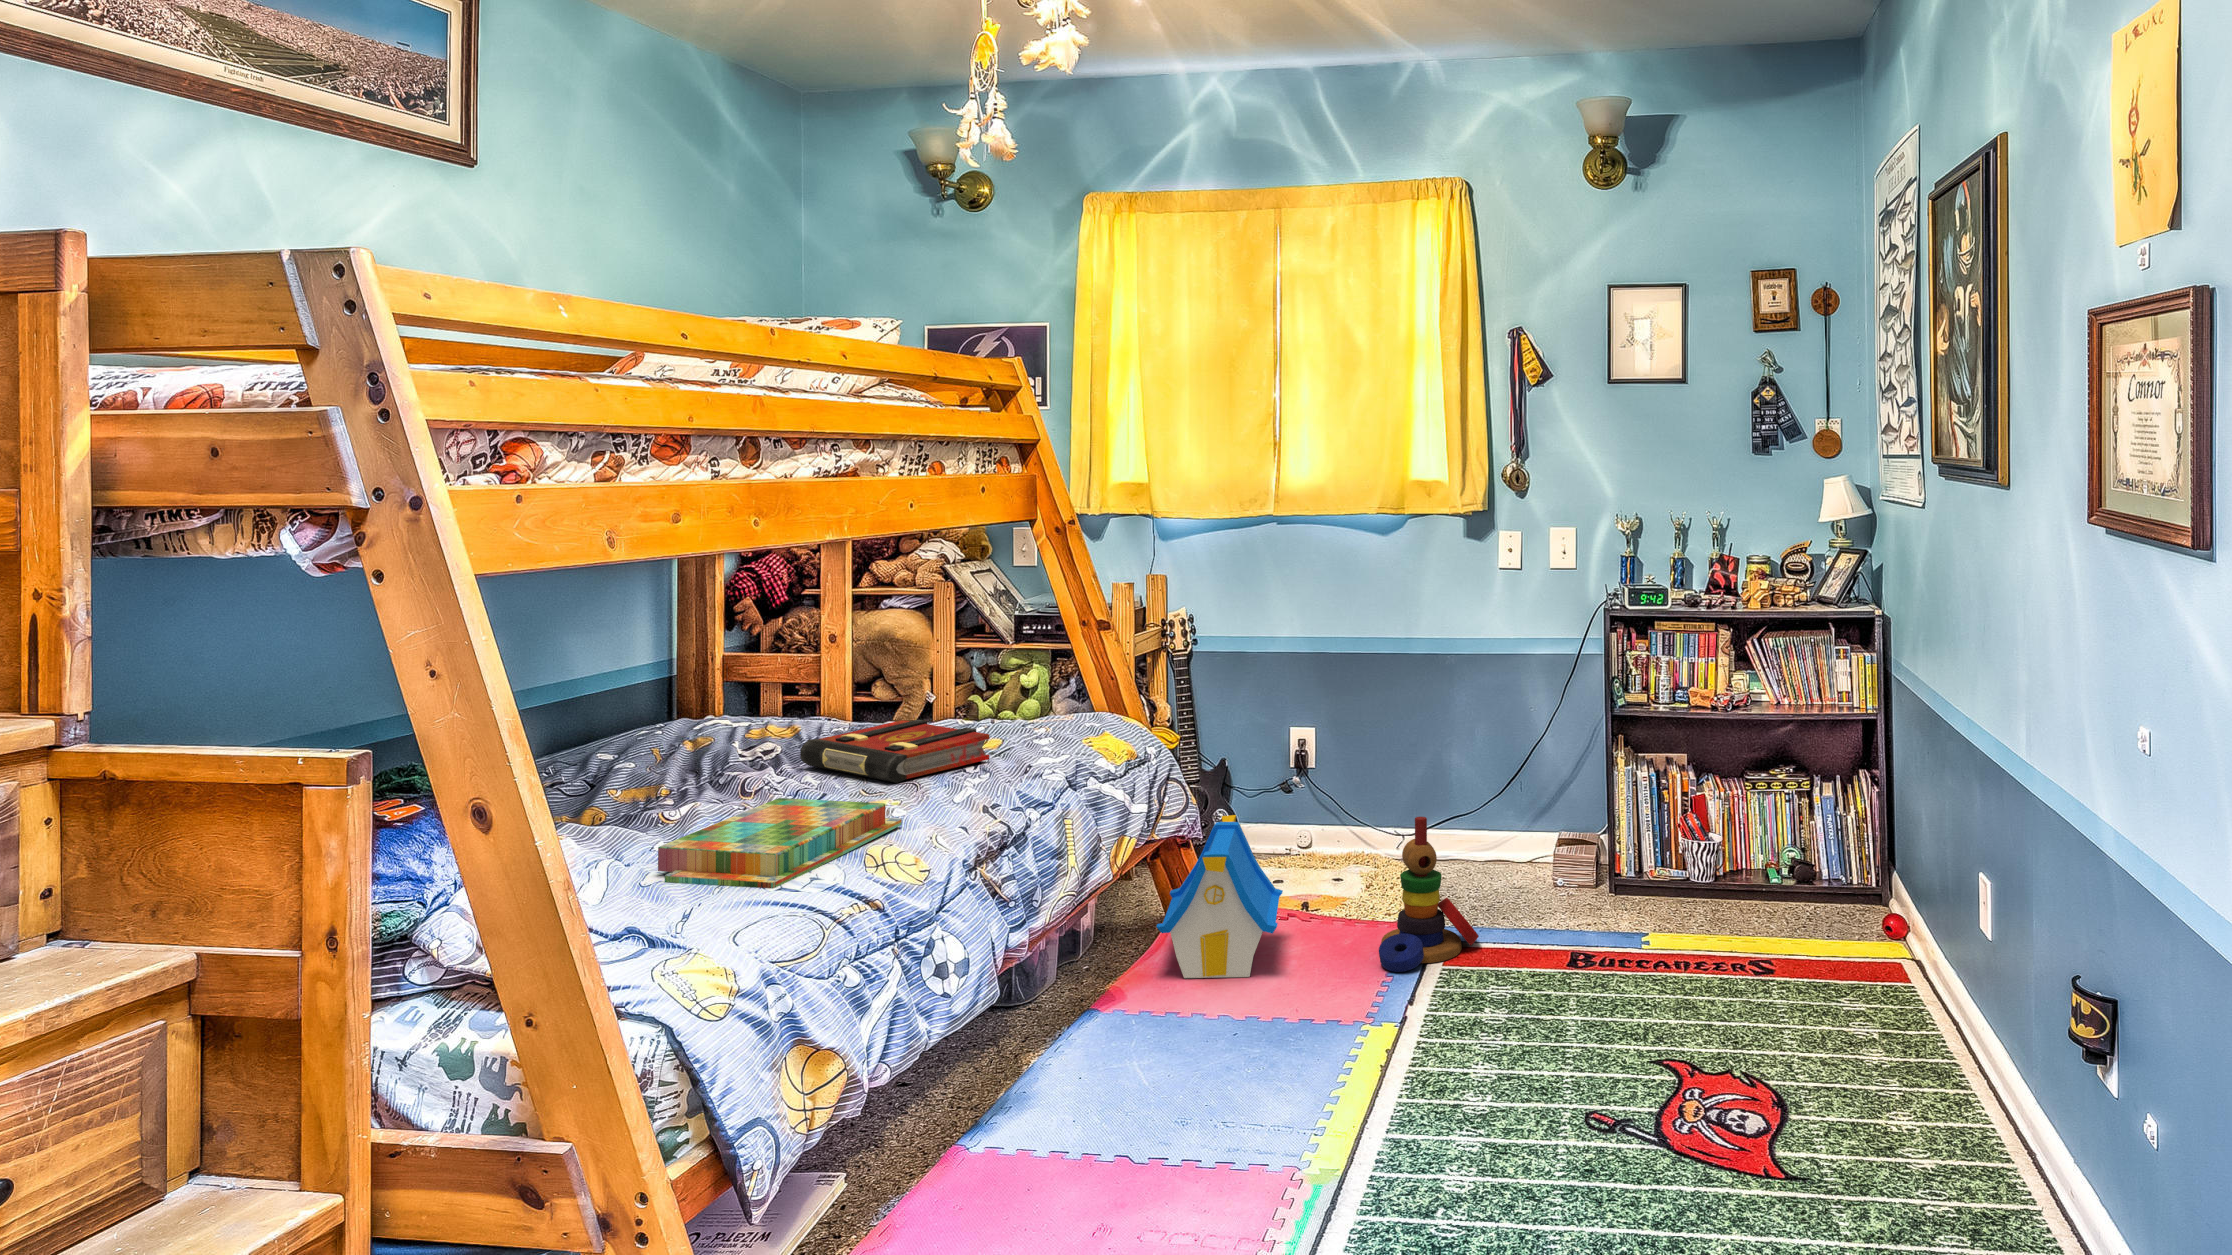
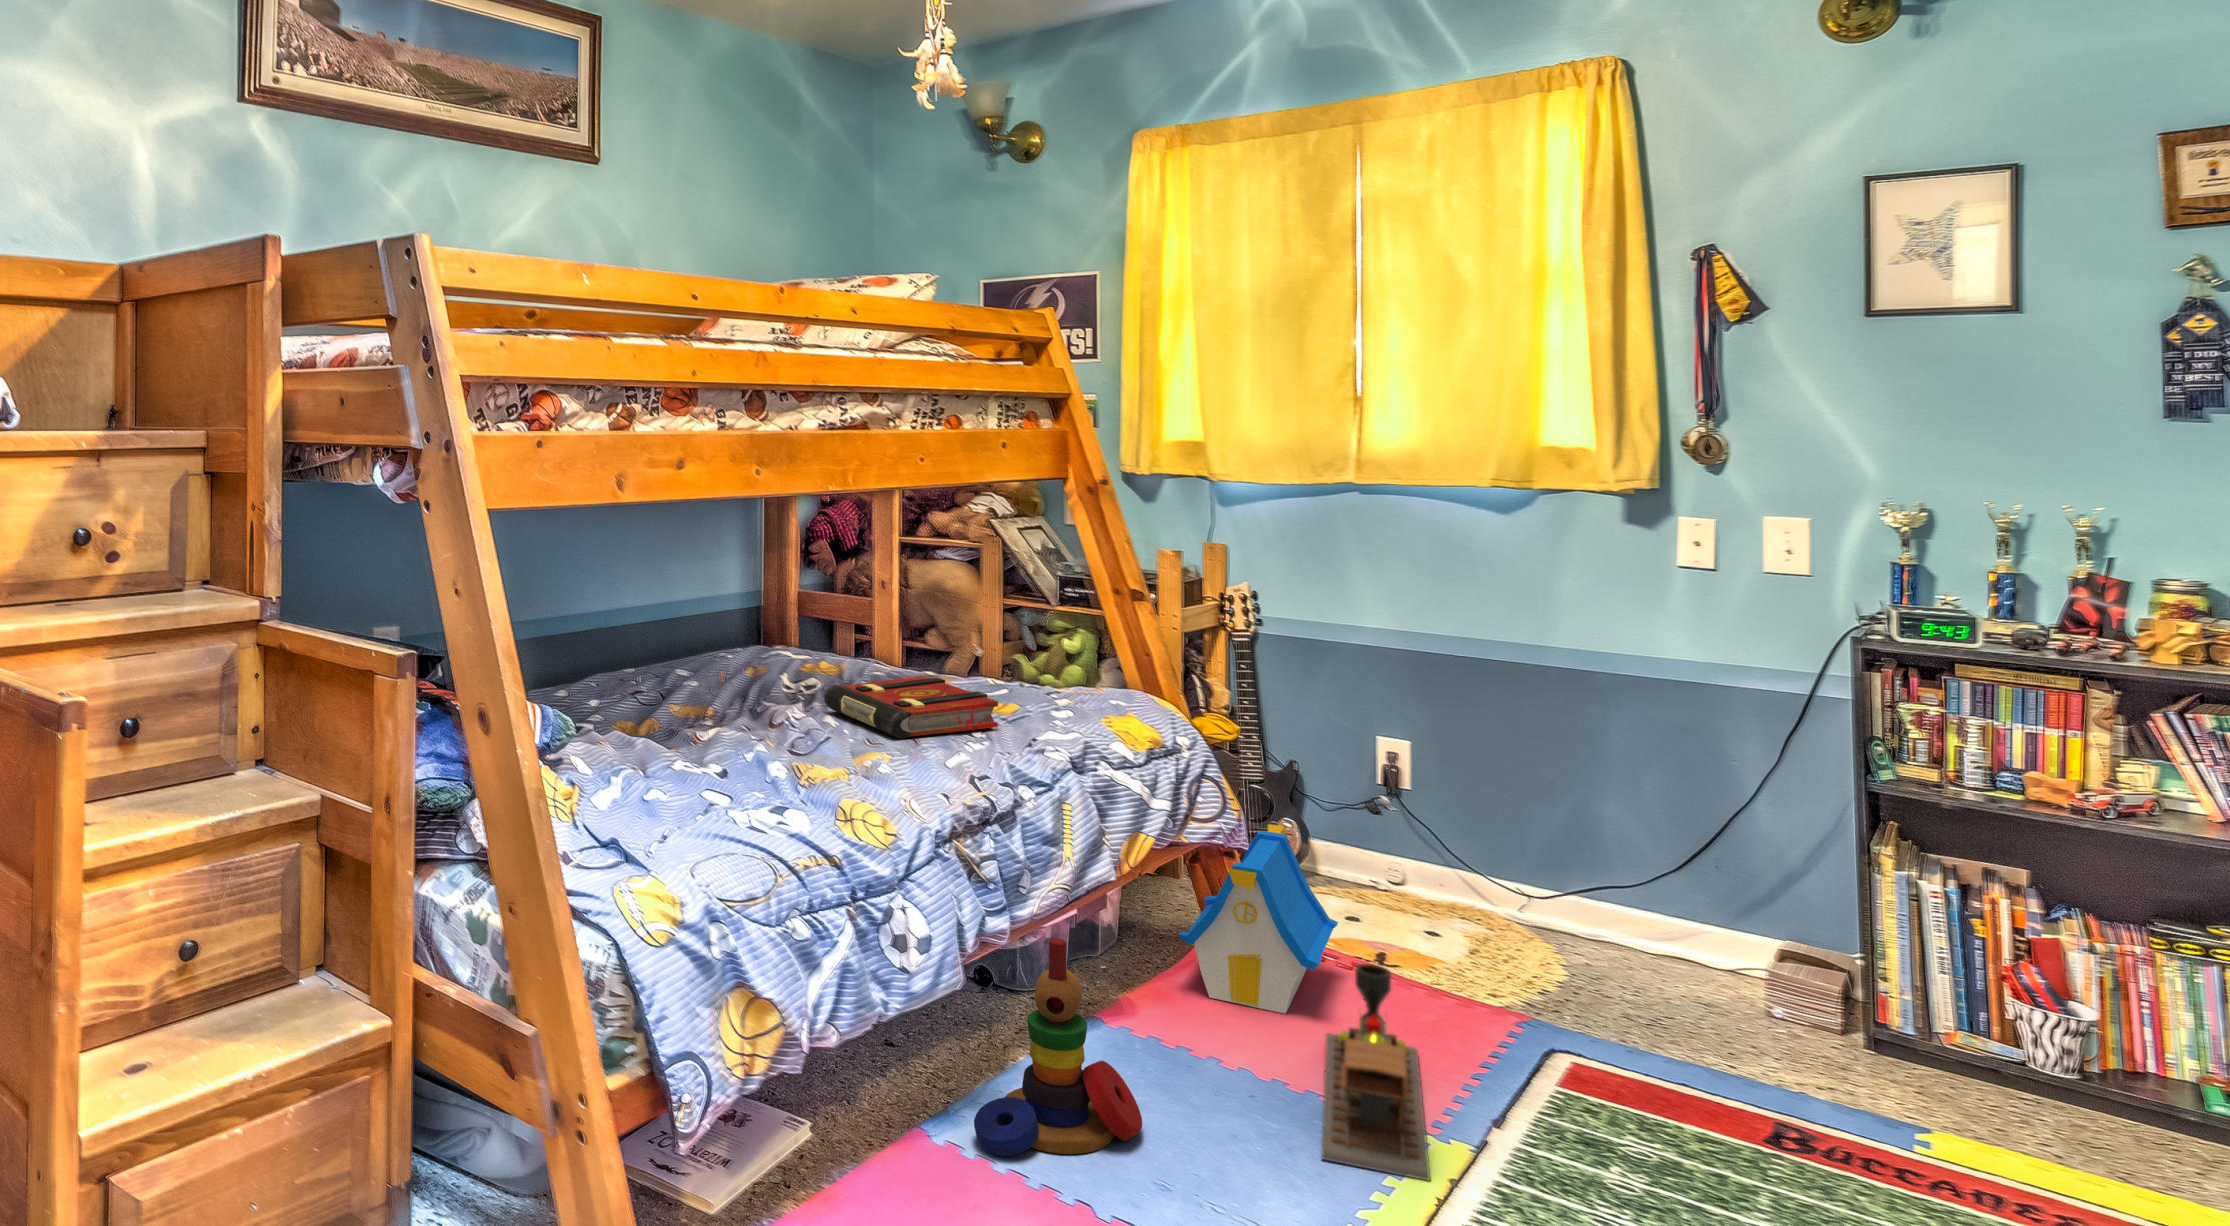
board game: present [658,798,902,888] -> none [659,739,882,828]
stacking toy: present [1379,817,1479,972] -> present [974,938,1142,1156]
toy train: none [1286,914,1388,1084] -> present [1321,964,1430,1181]

